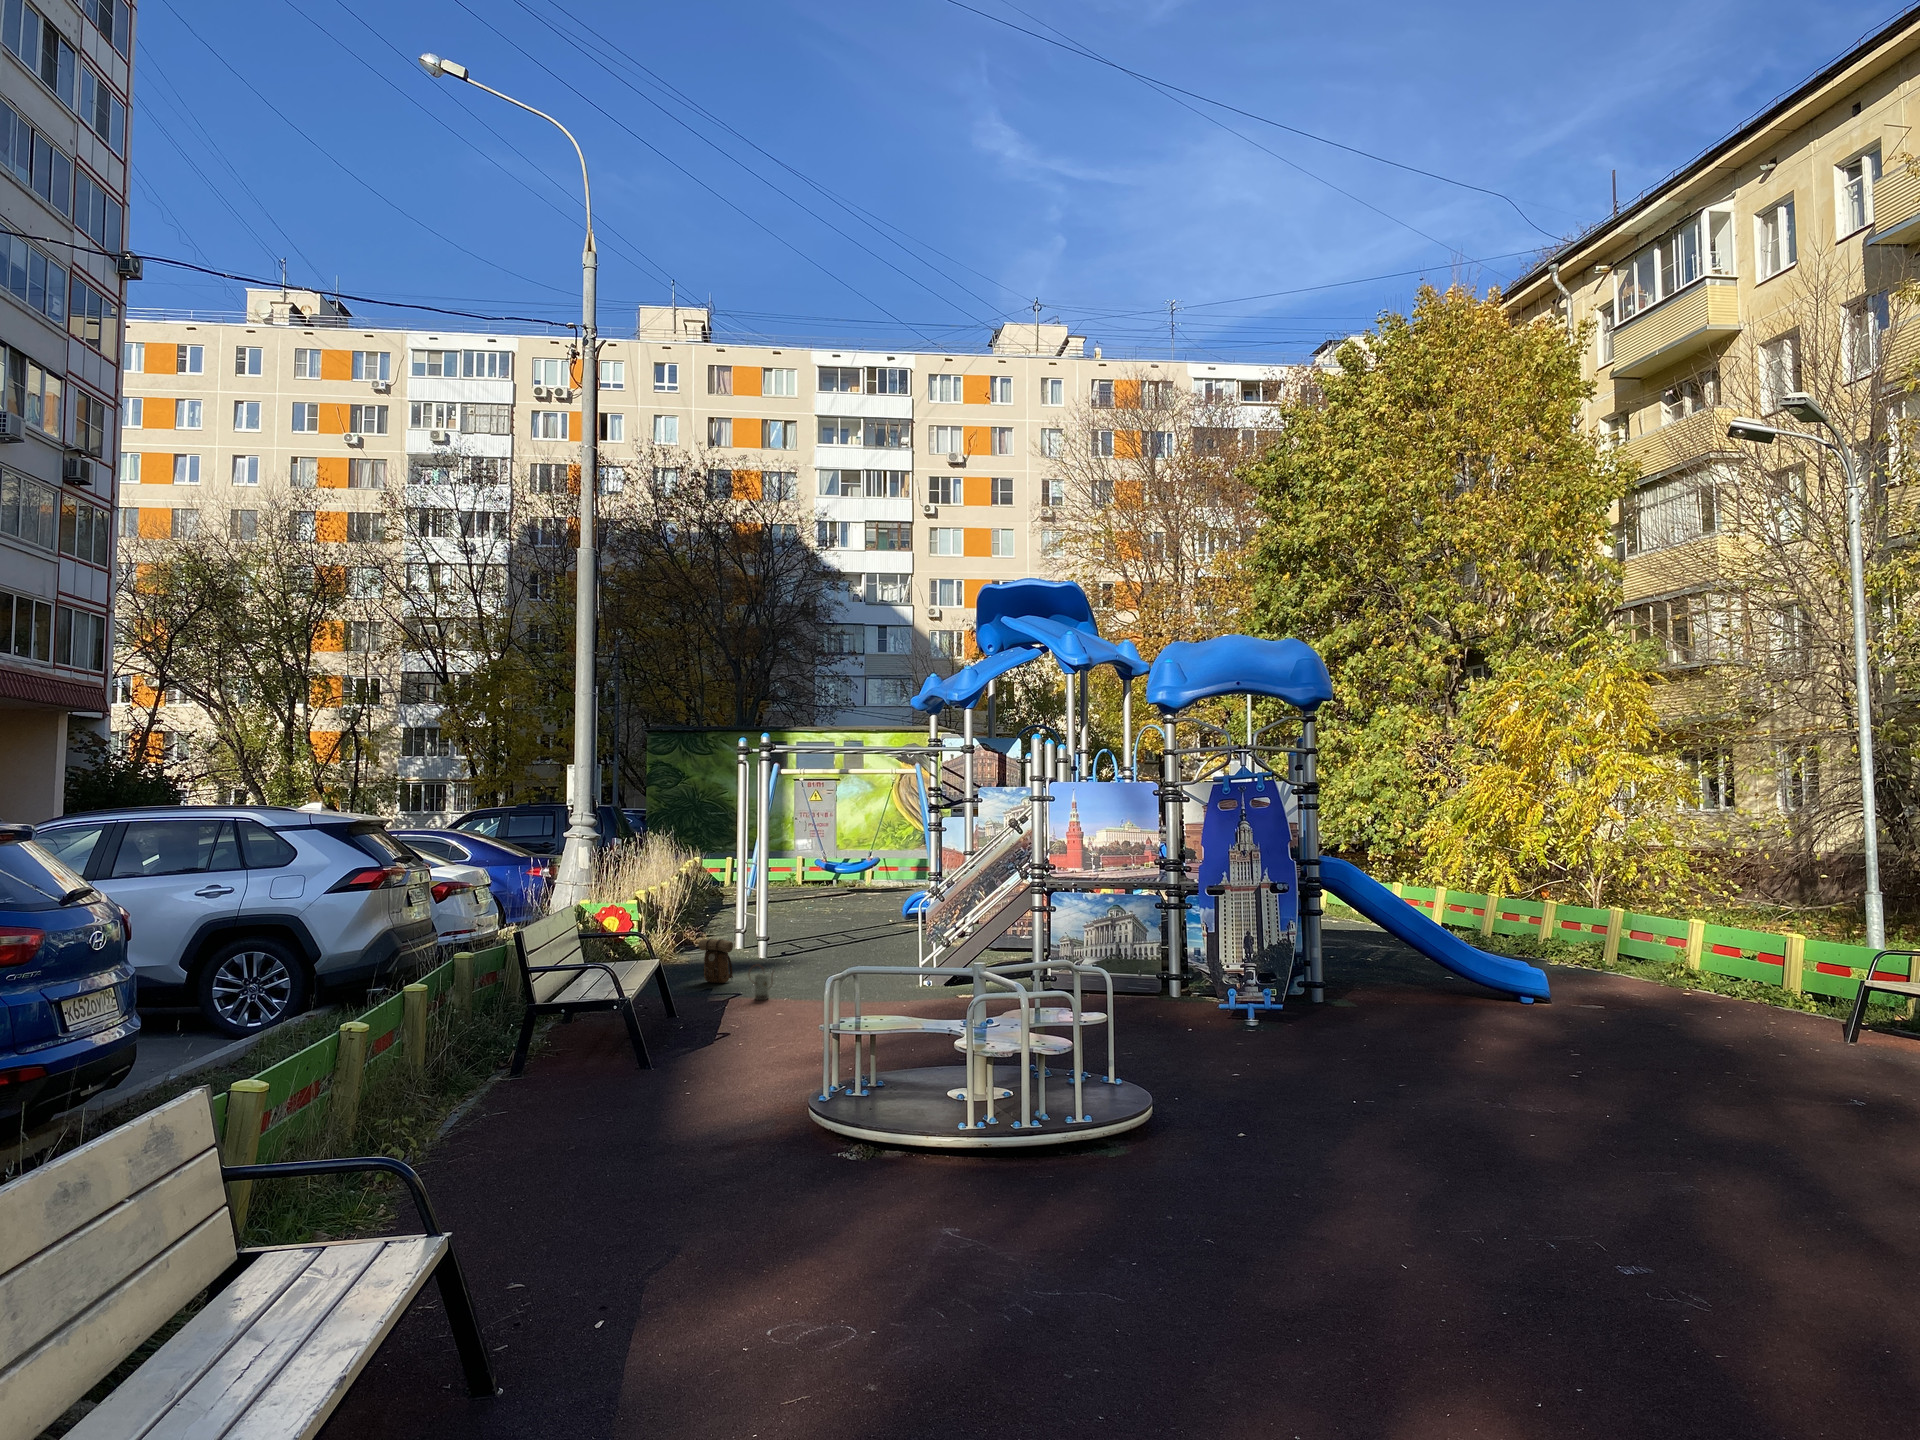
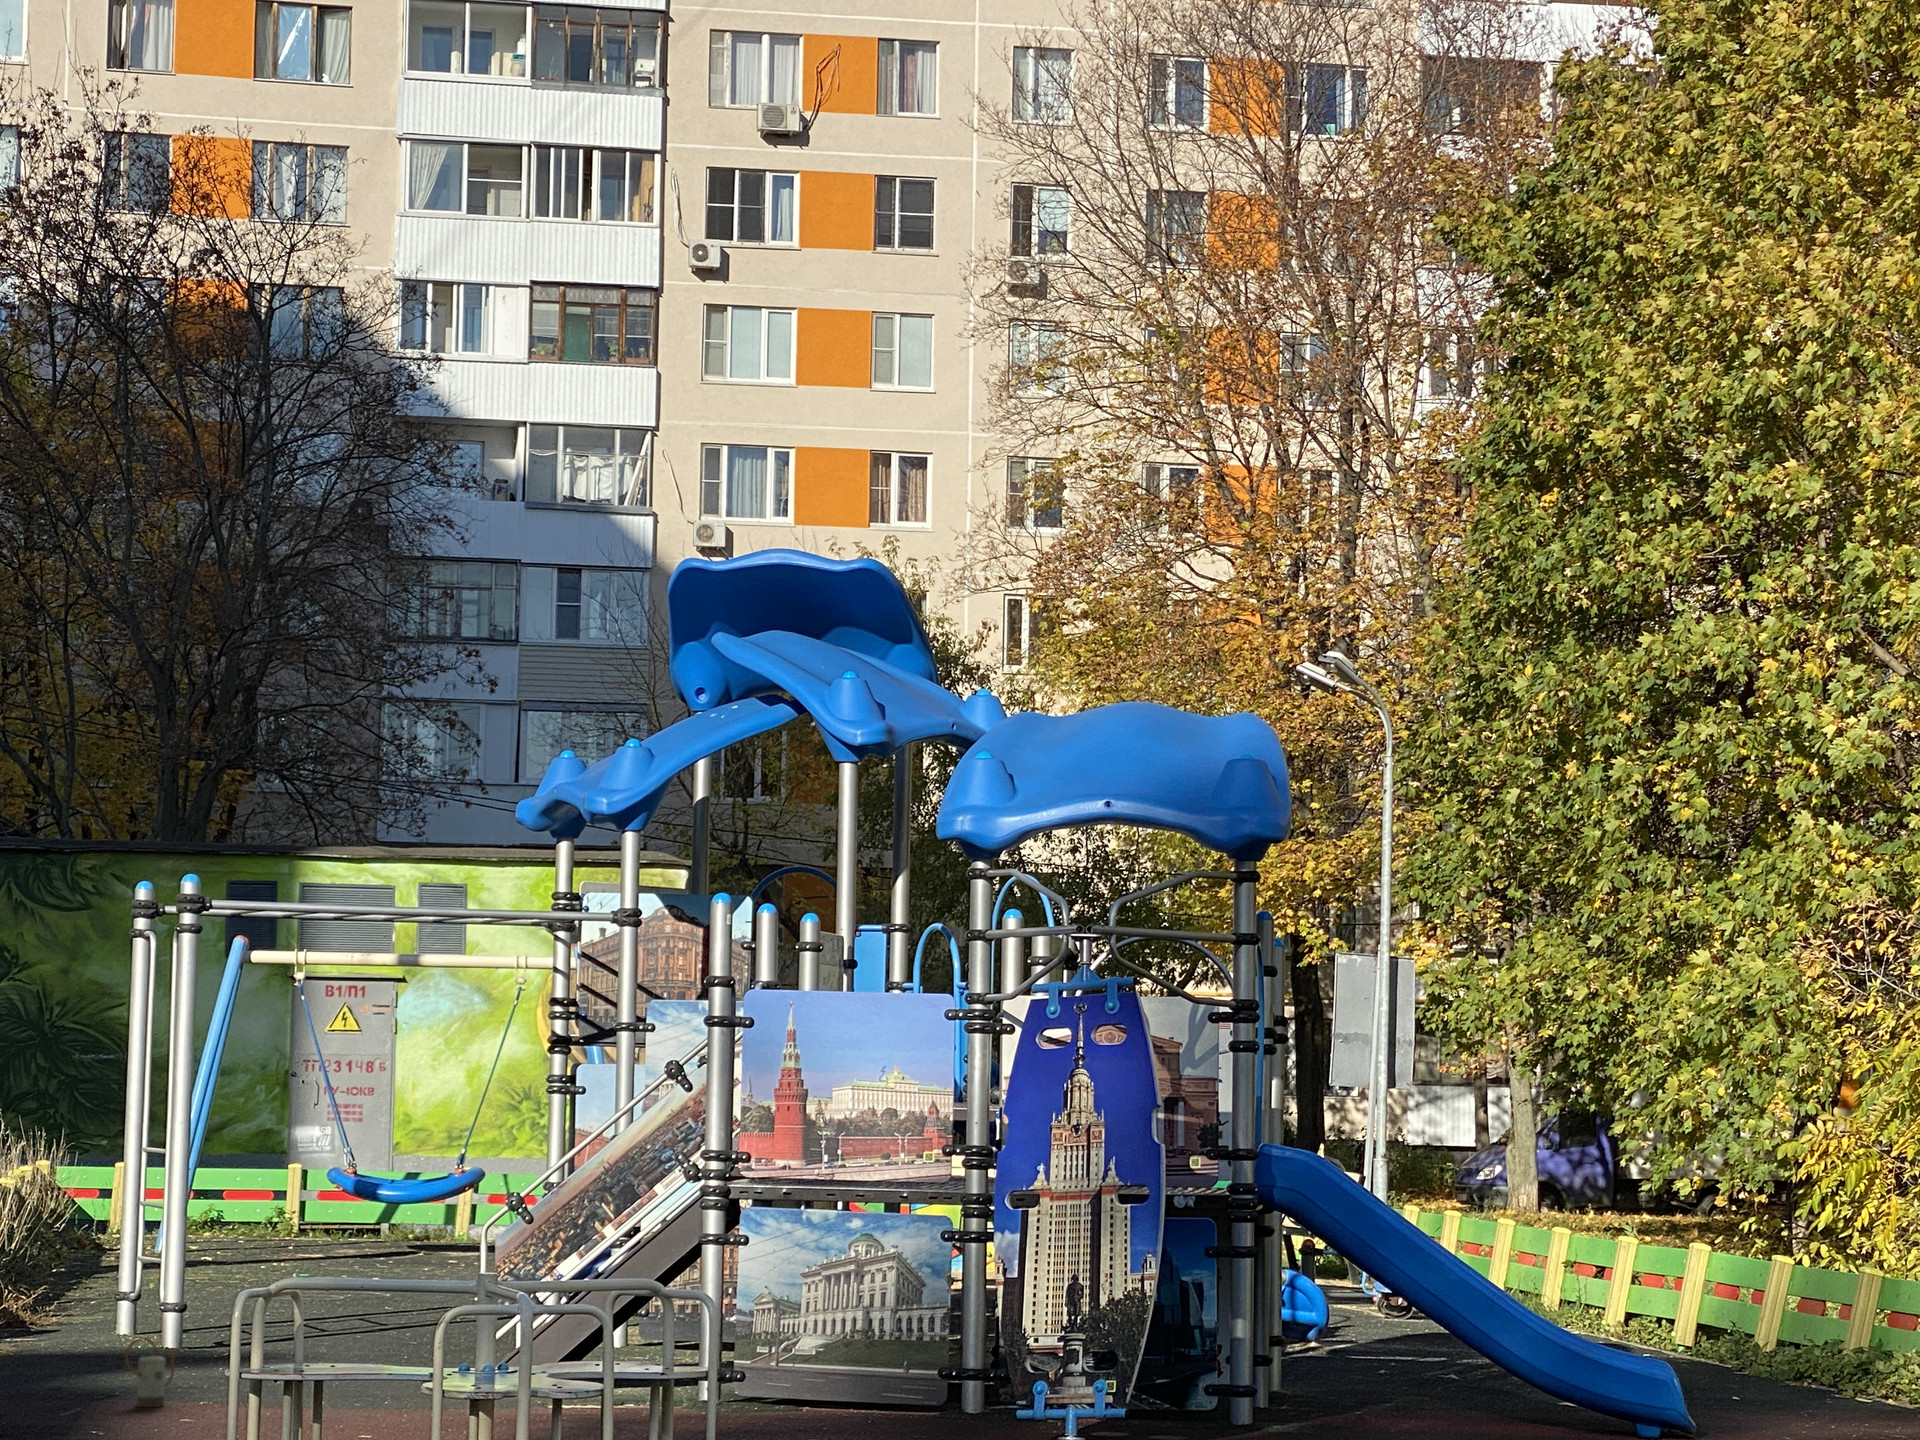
backpack: present [698,939,733,983] -> none [32,1293,102,1383]

